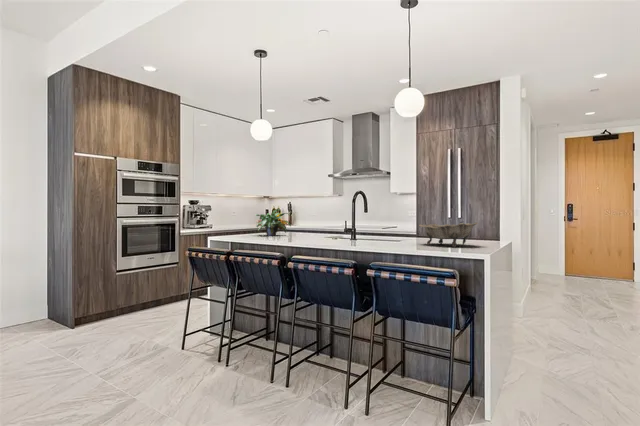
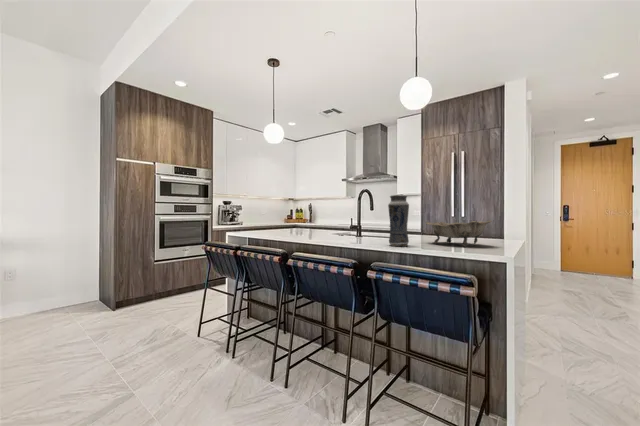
vase: none [384,199,403,247] -> present [388,195,409,246]
potted plant: present [256,209,291,236] -> none [270,207,303,232]

